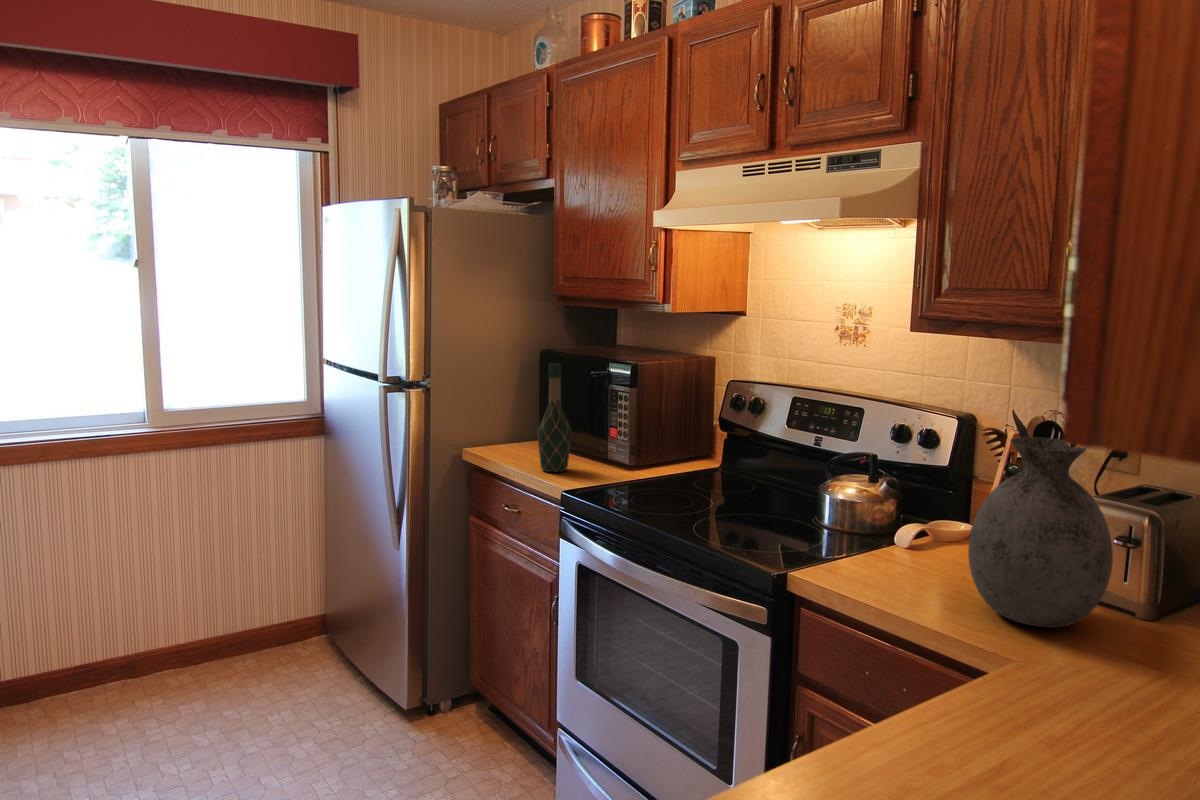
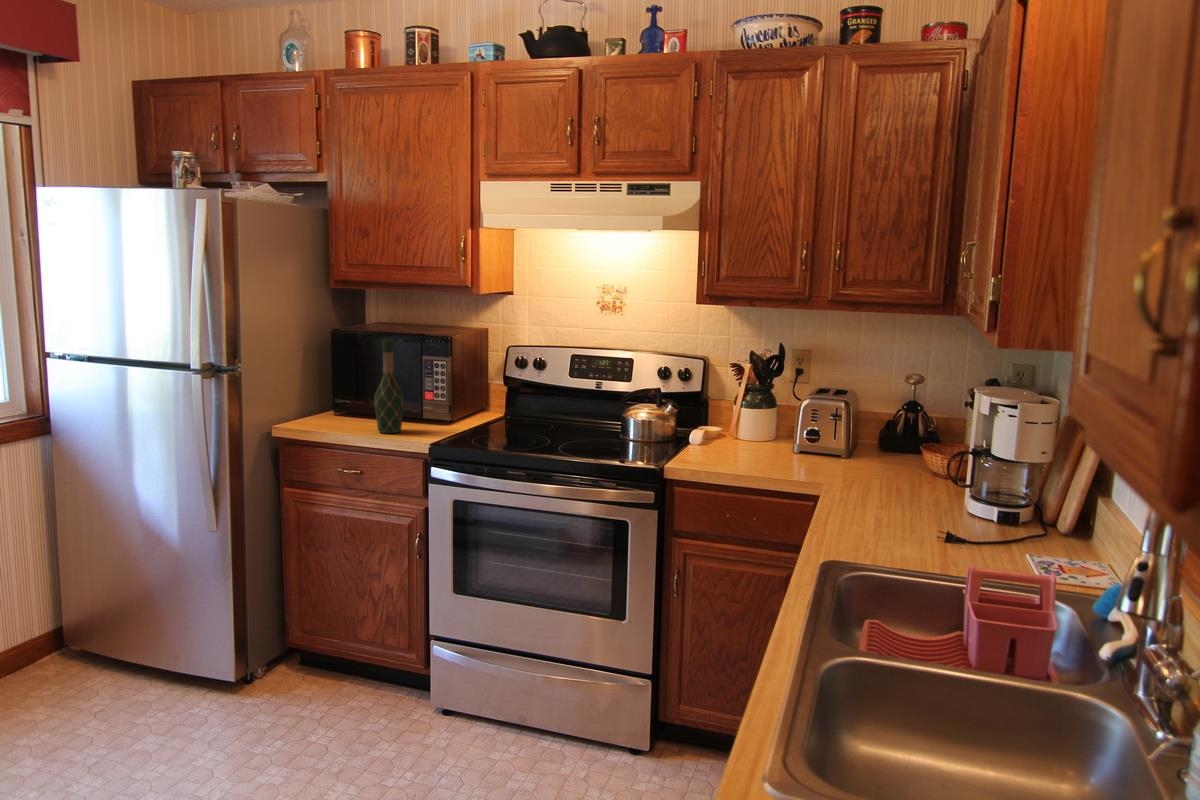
vase: present [968,437,1113,627] -> none [758,363,833,470]

